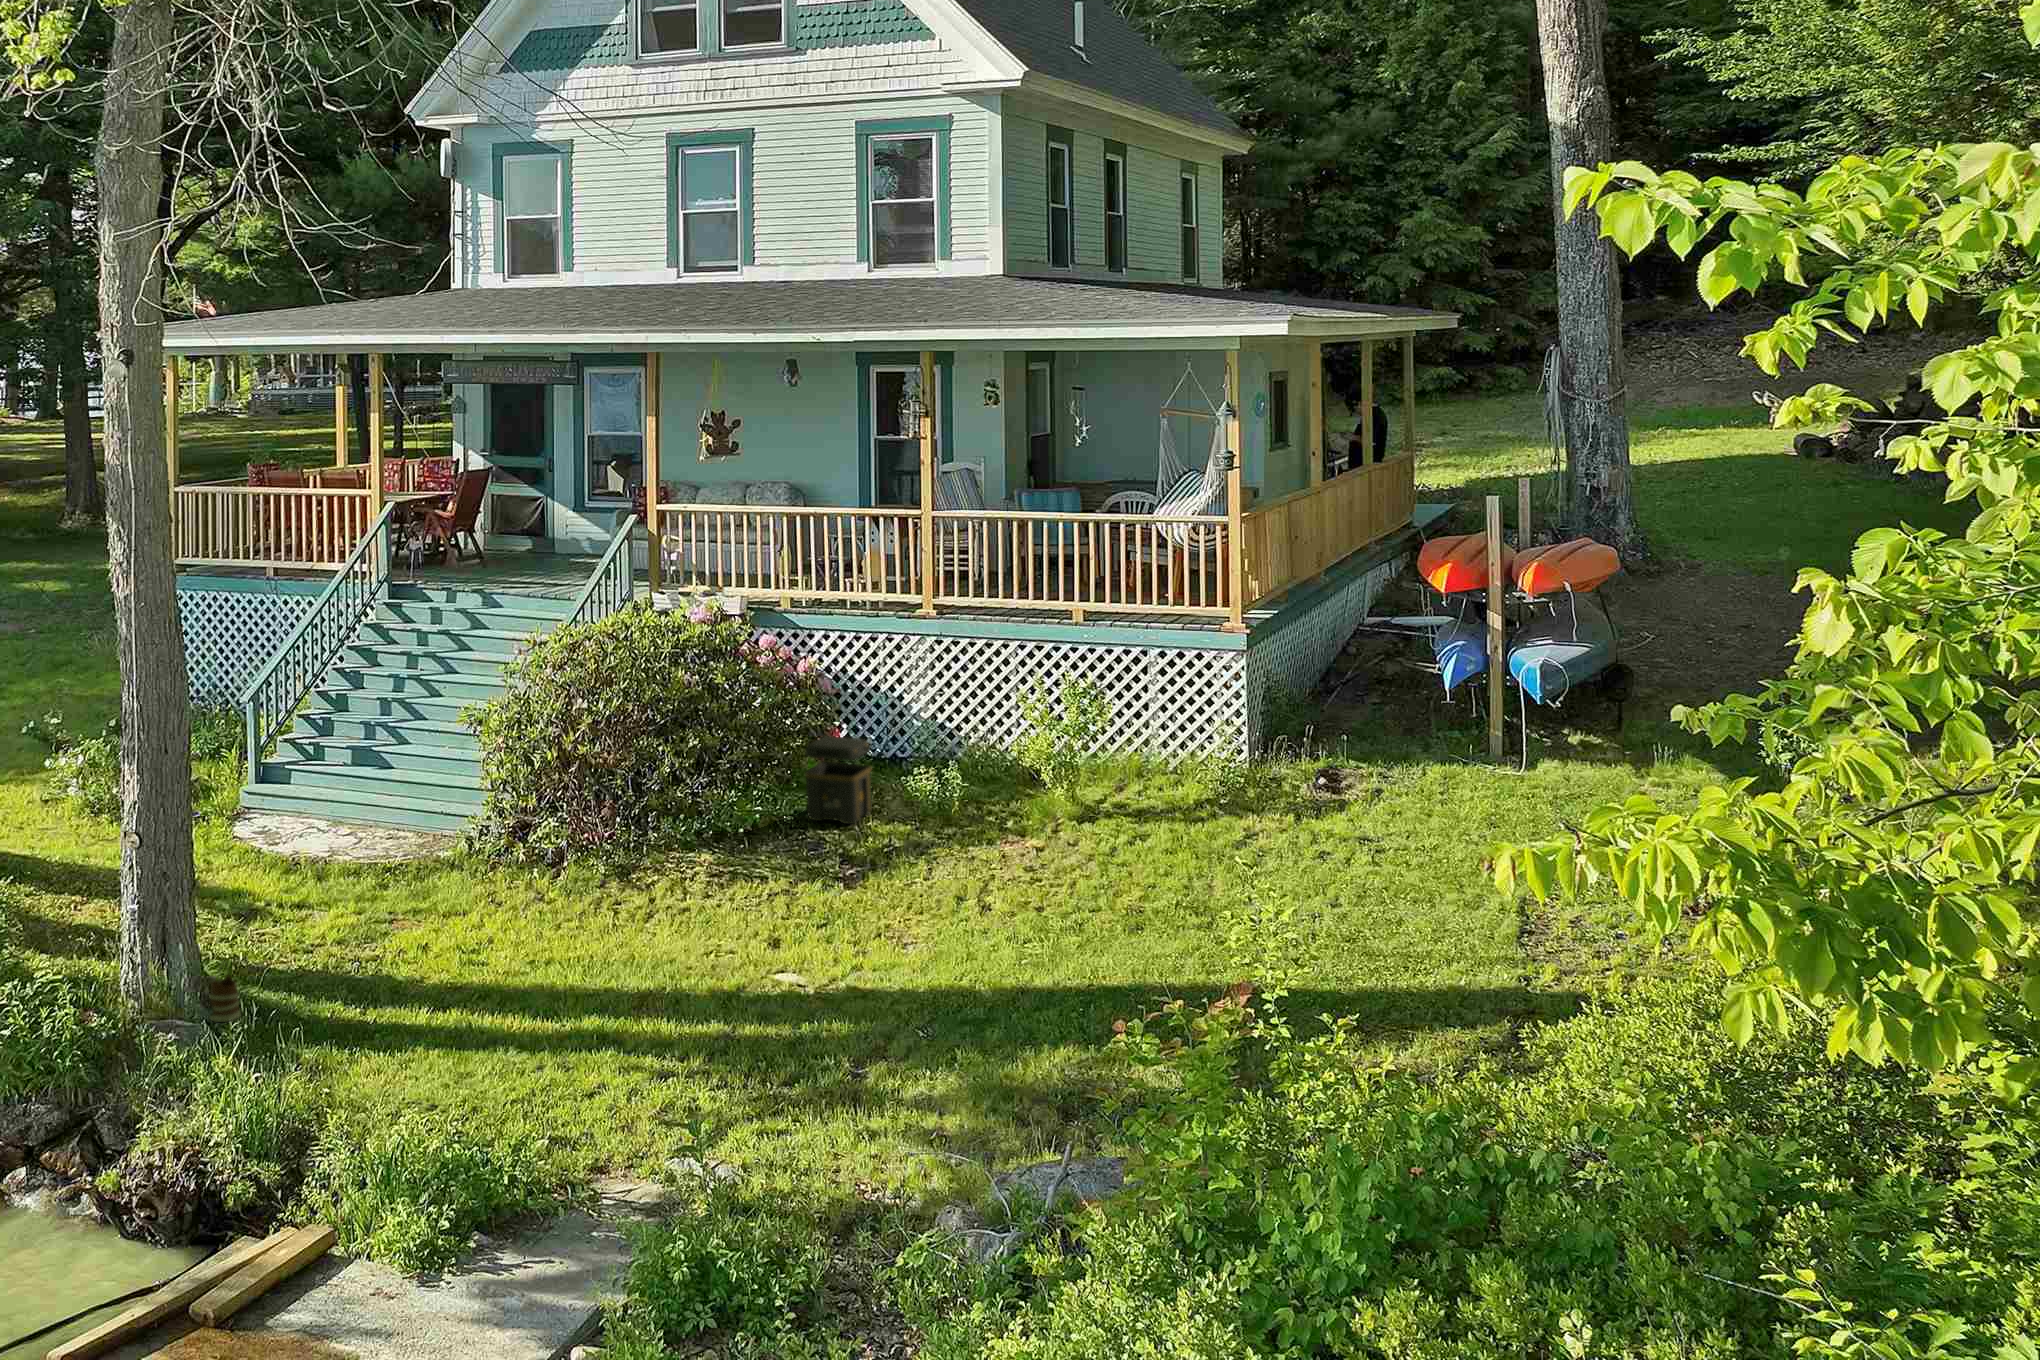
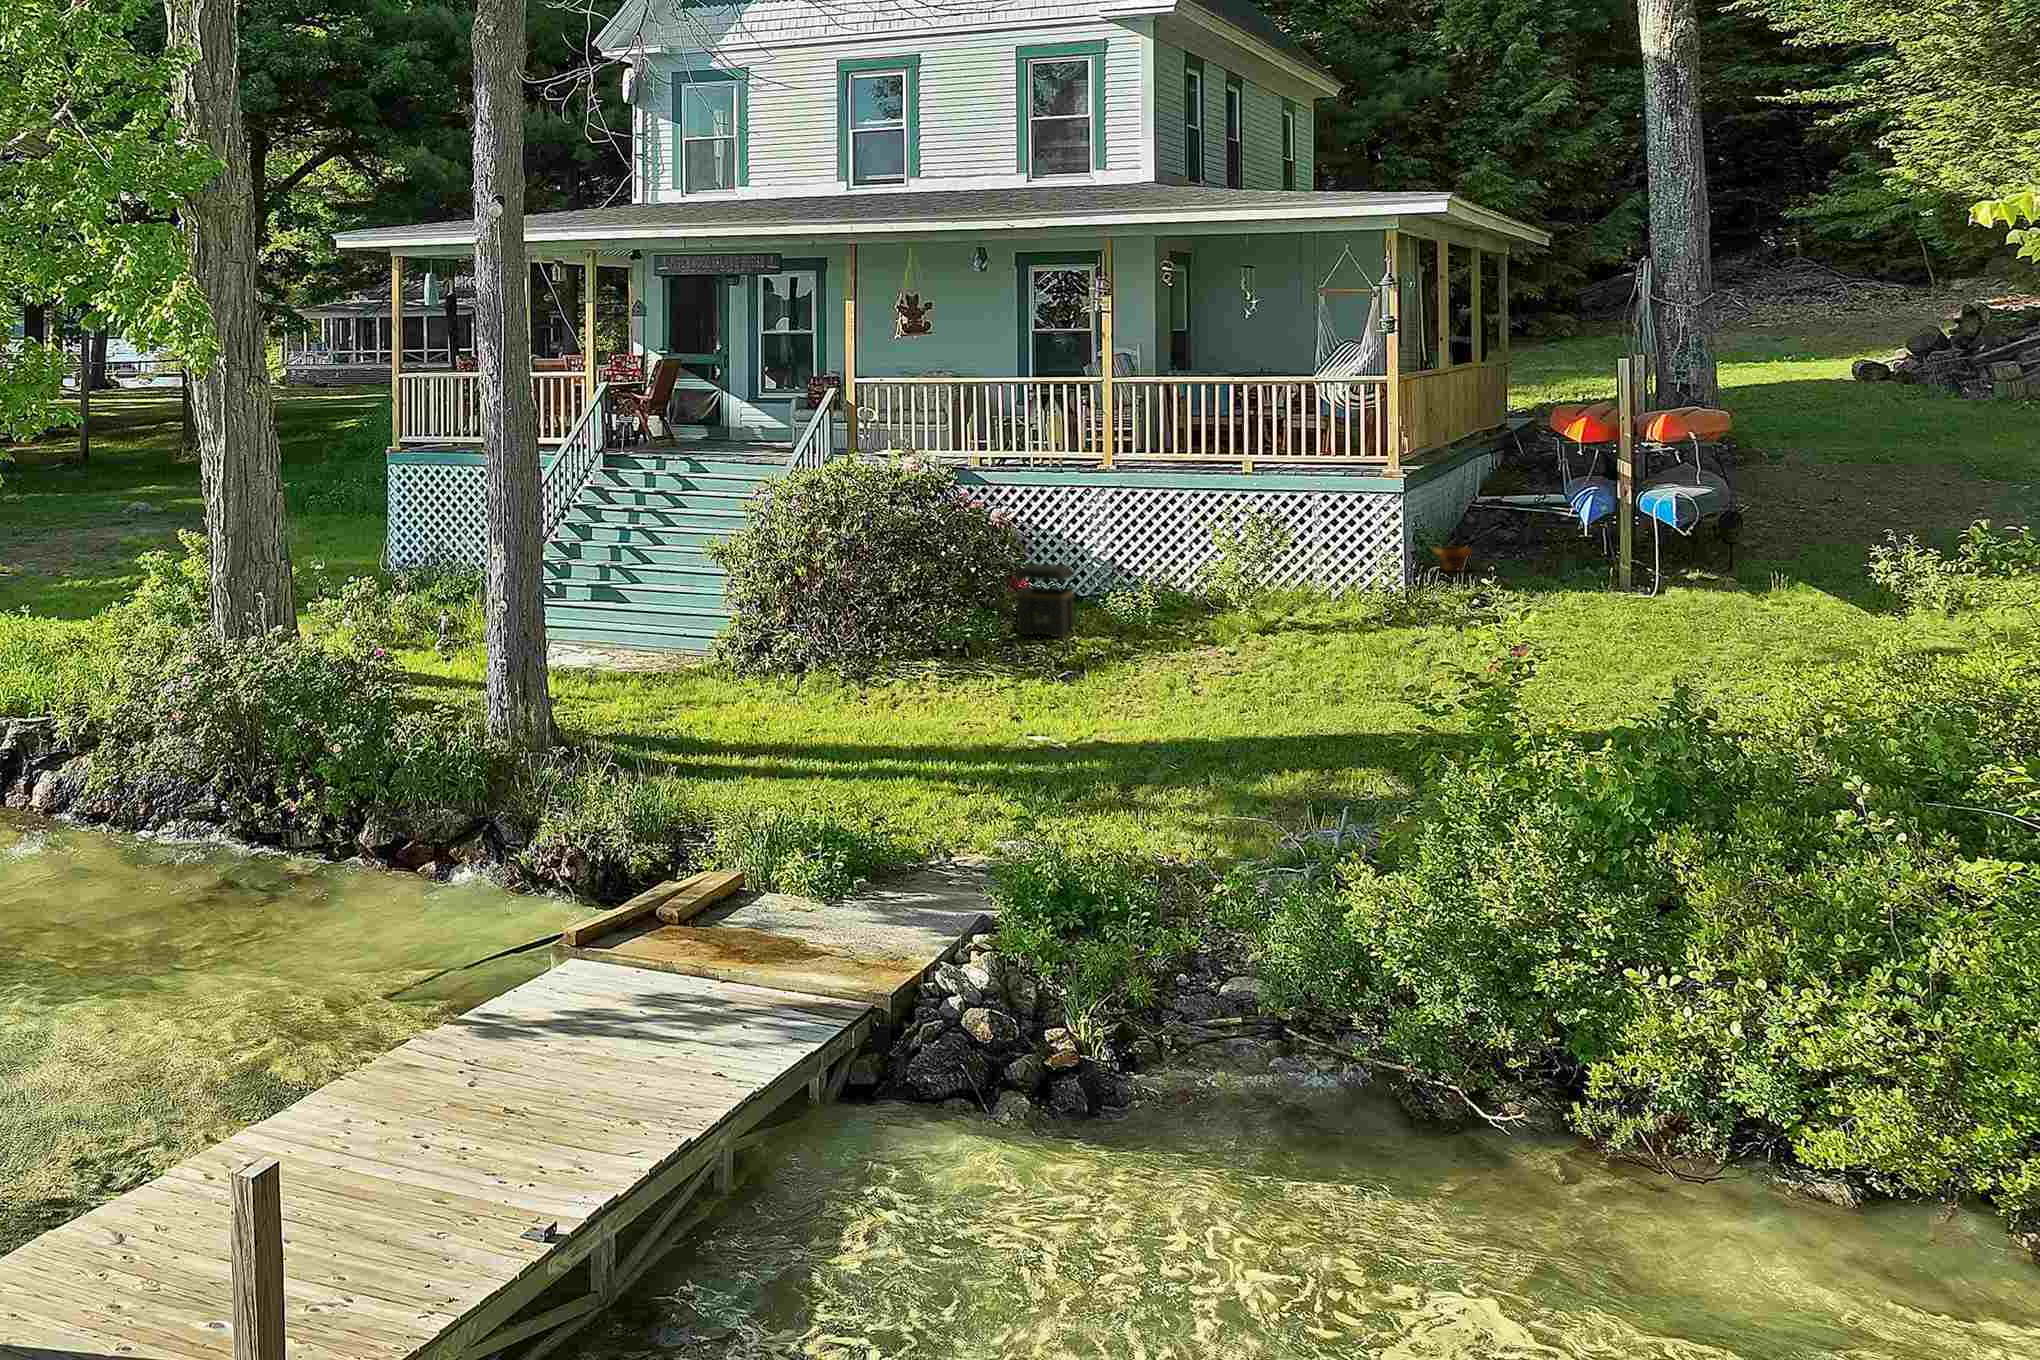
planter: none [1285,698,1327,728] -> present [1433,547,1472,571]
wooden bucket: present [210,962,240,1022] -> none [550,715,576,765]

